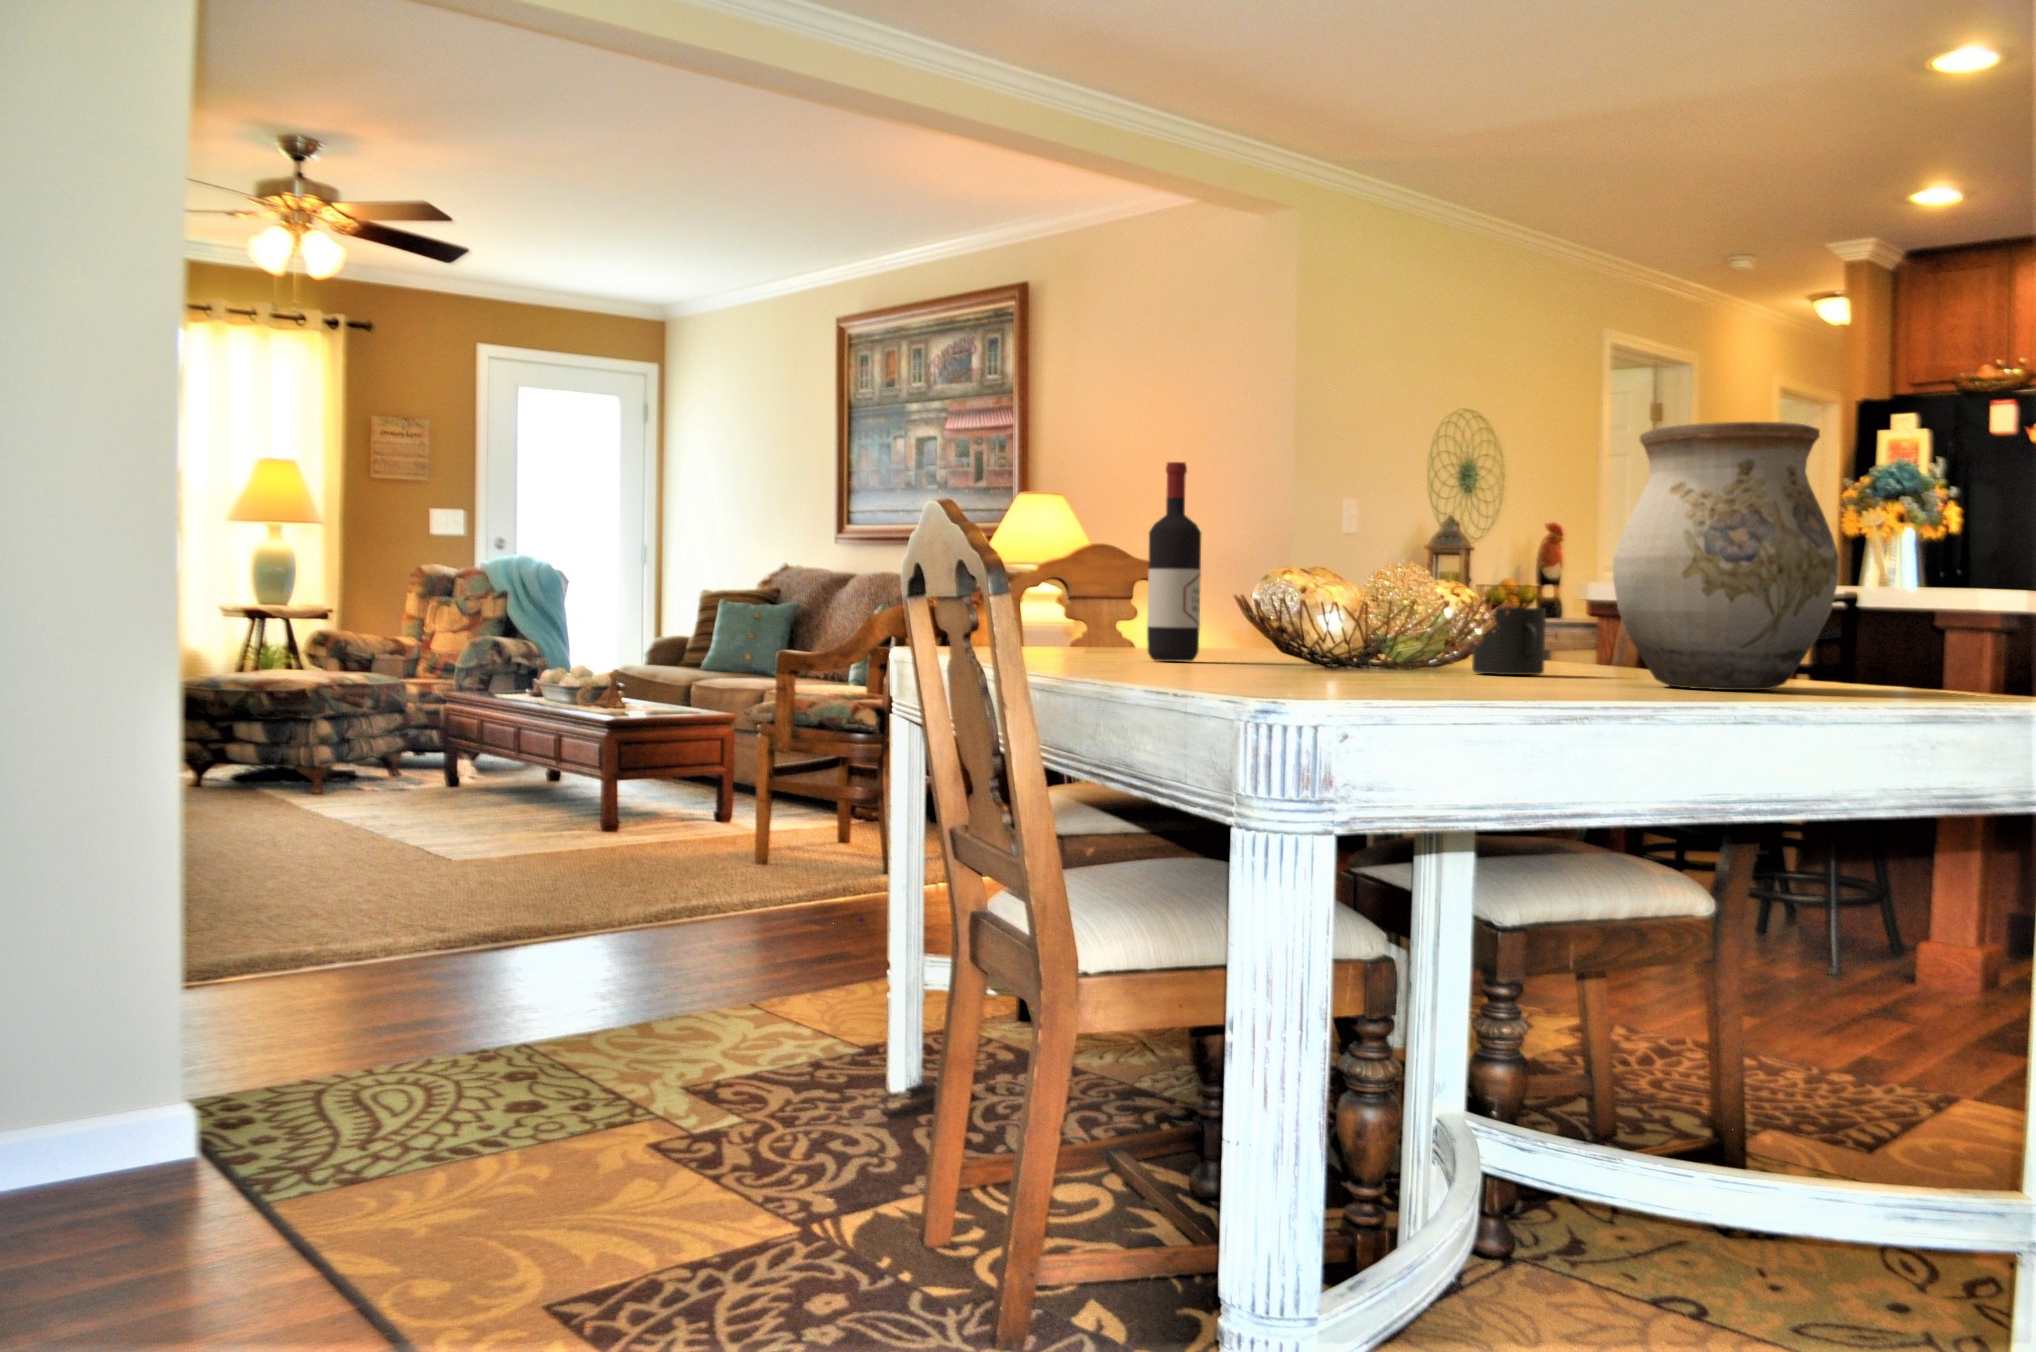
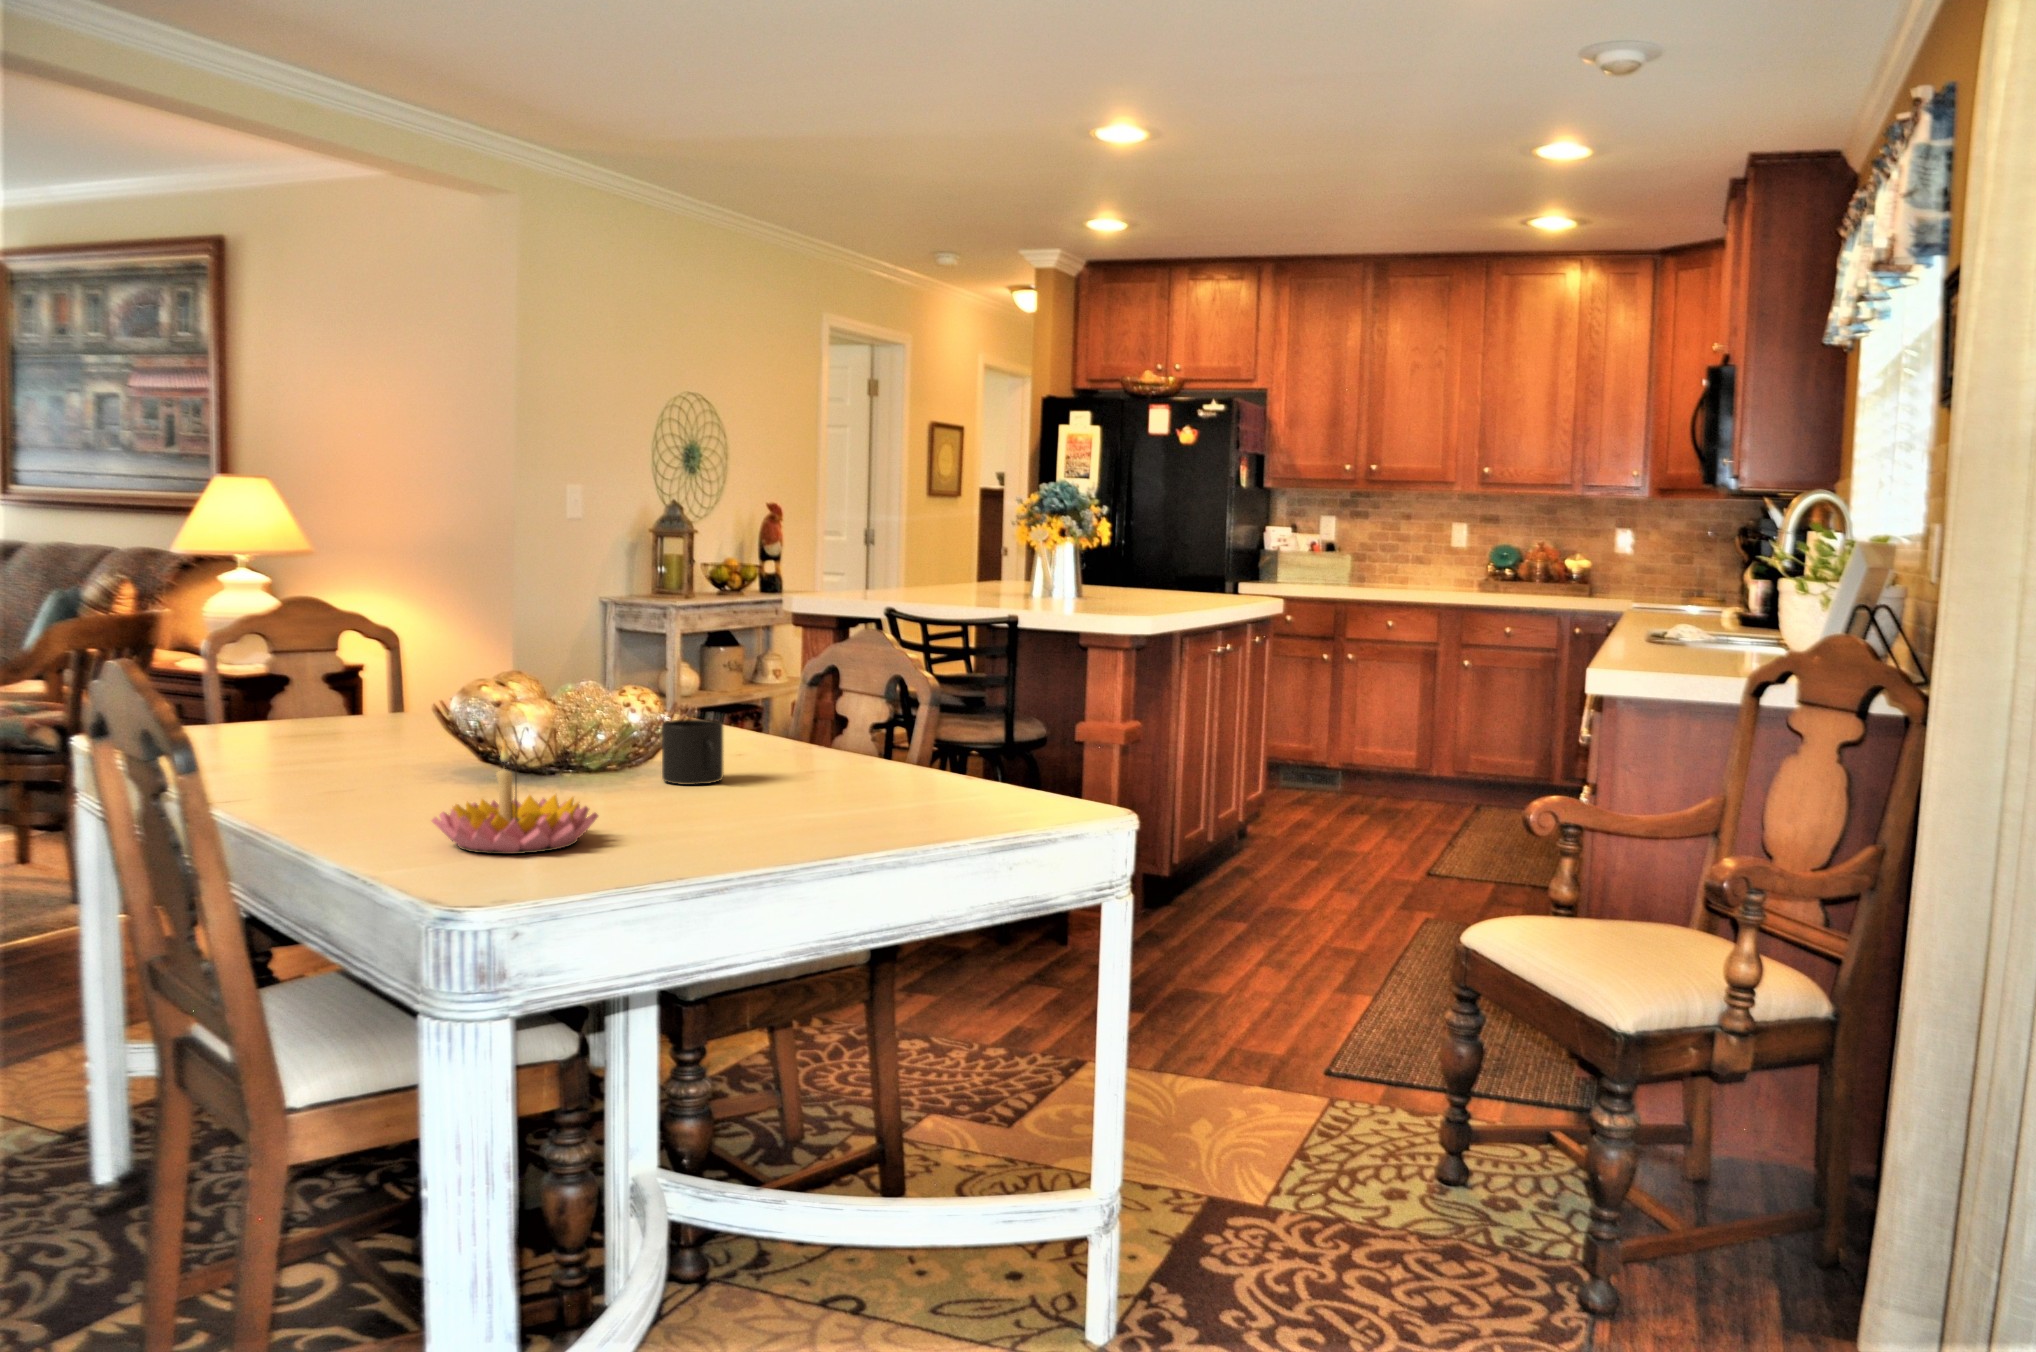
vase: present [1613,422,1840,690] -> none [767,595,936,814]
wine bottle: present [1147,462,1201,661] -> none [351,581,408,775]
candle holder: none [1236,561,1422,686] -> present [432,741,598,854]

